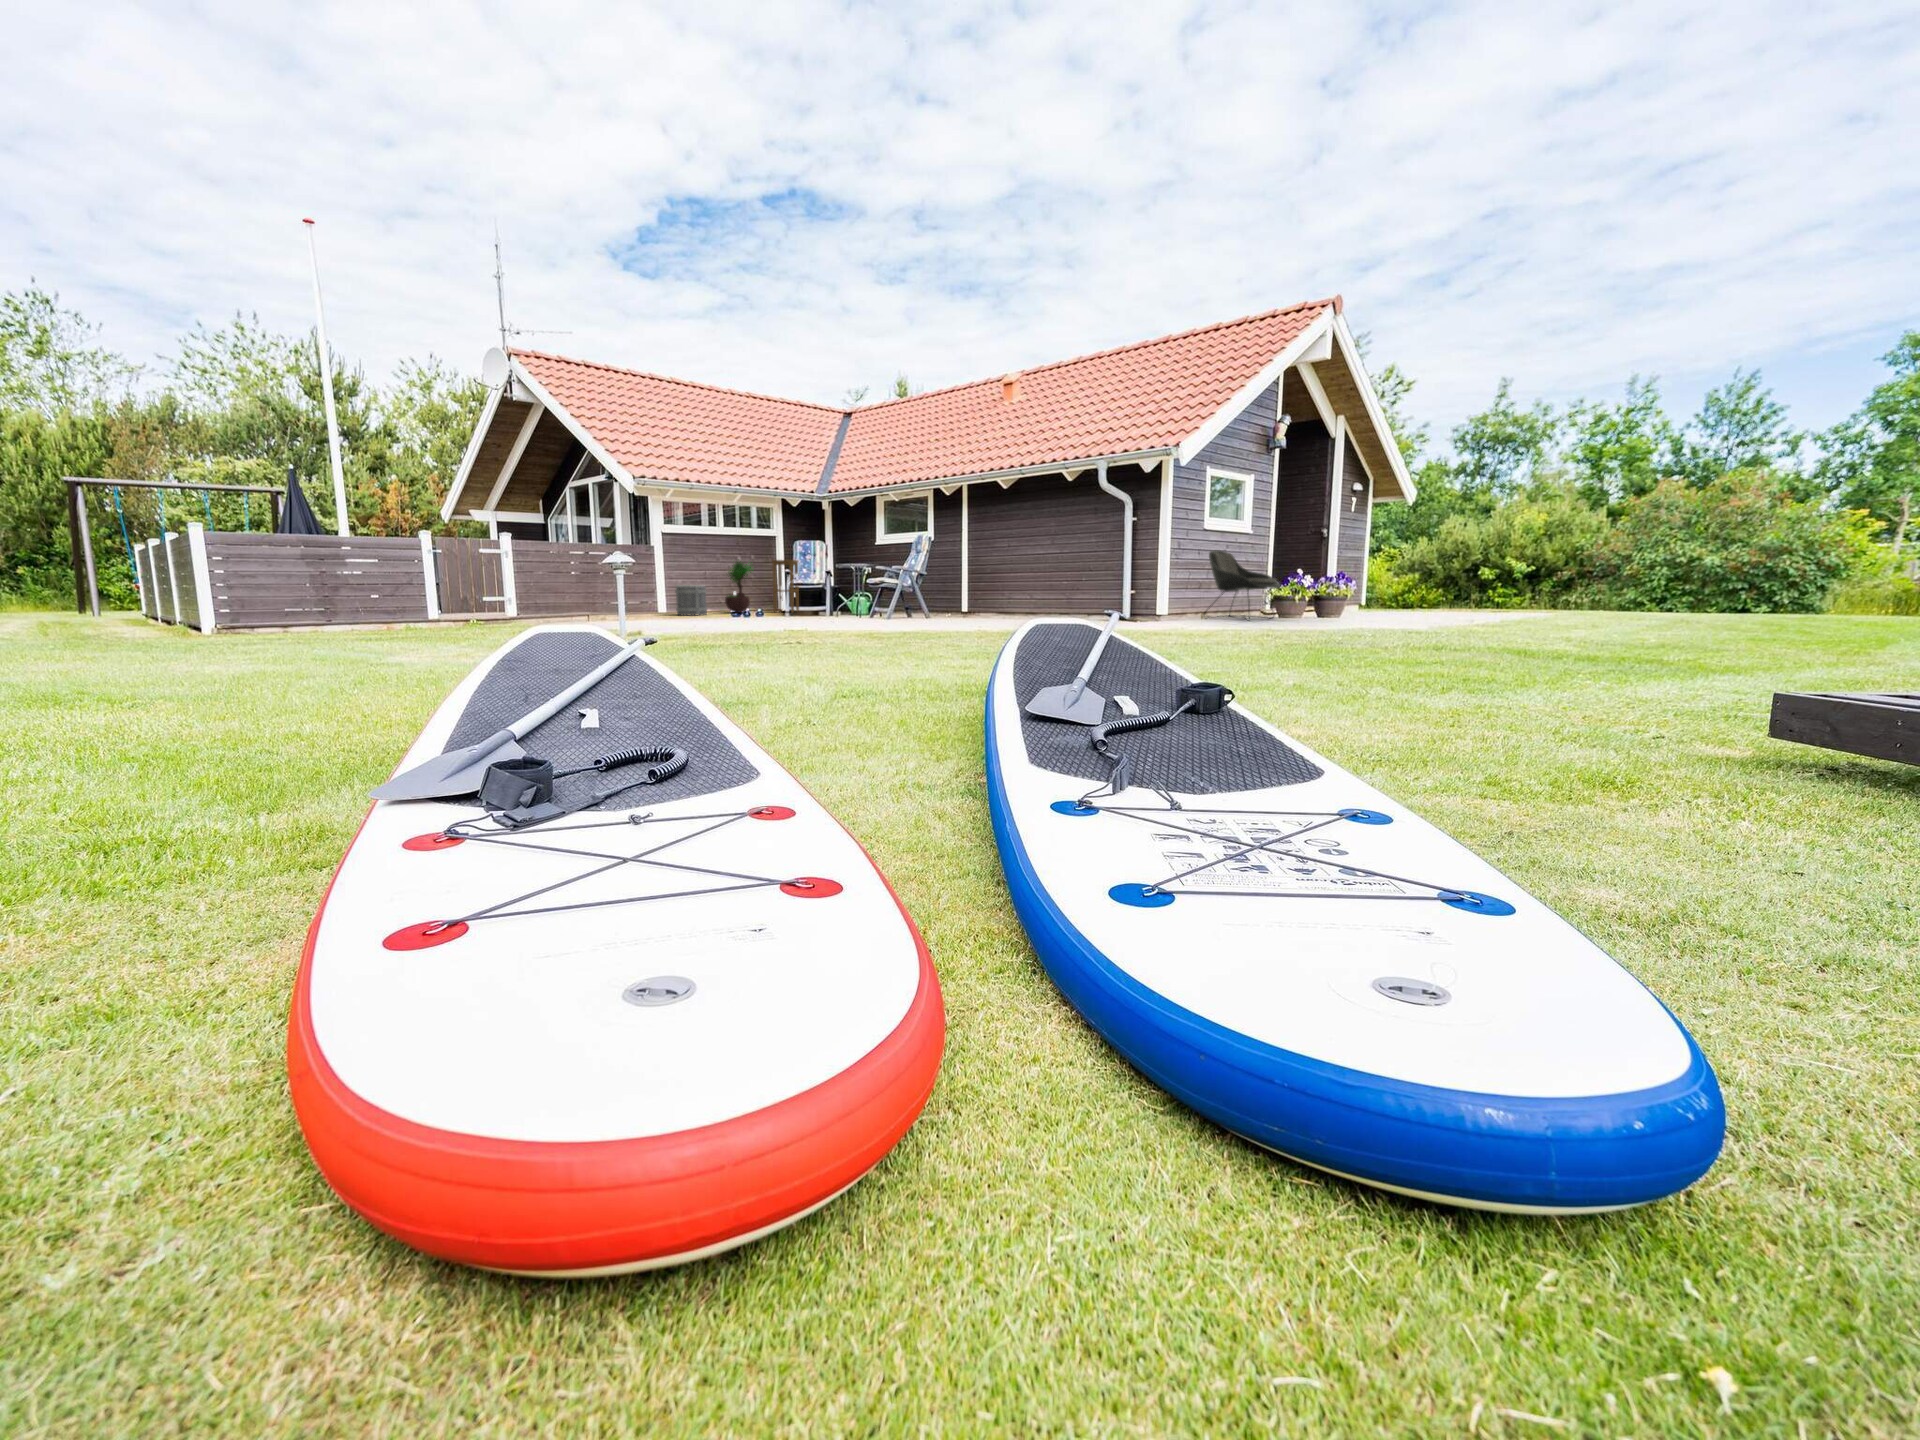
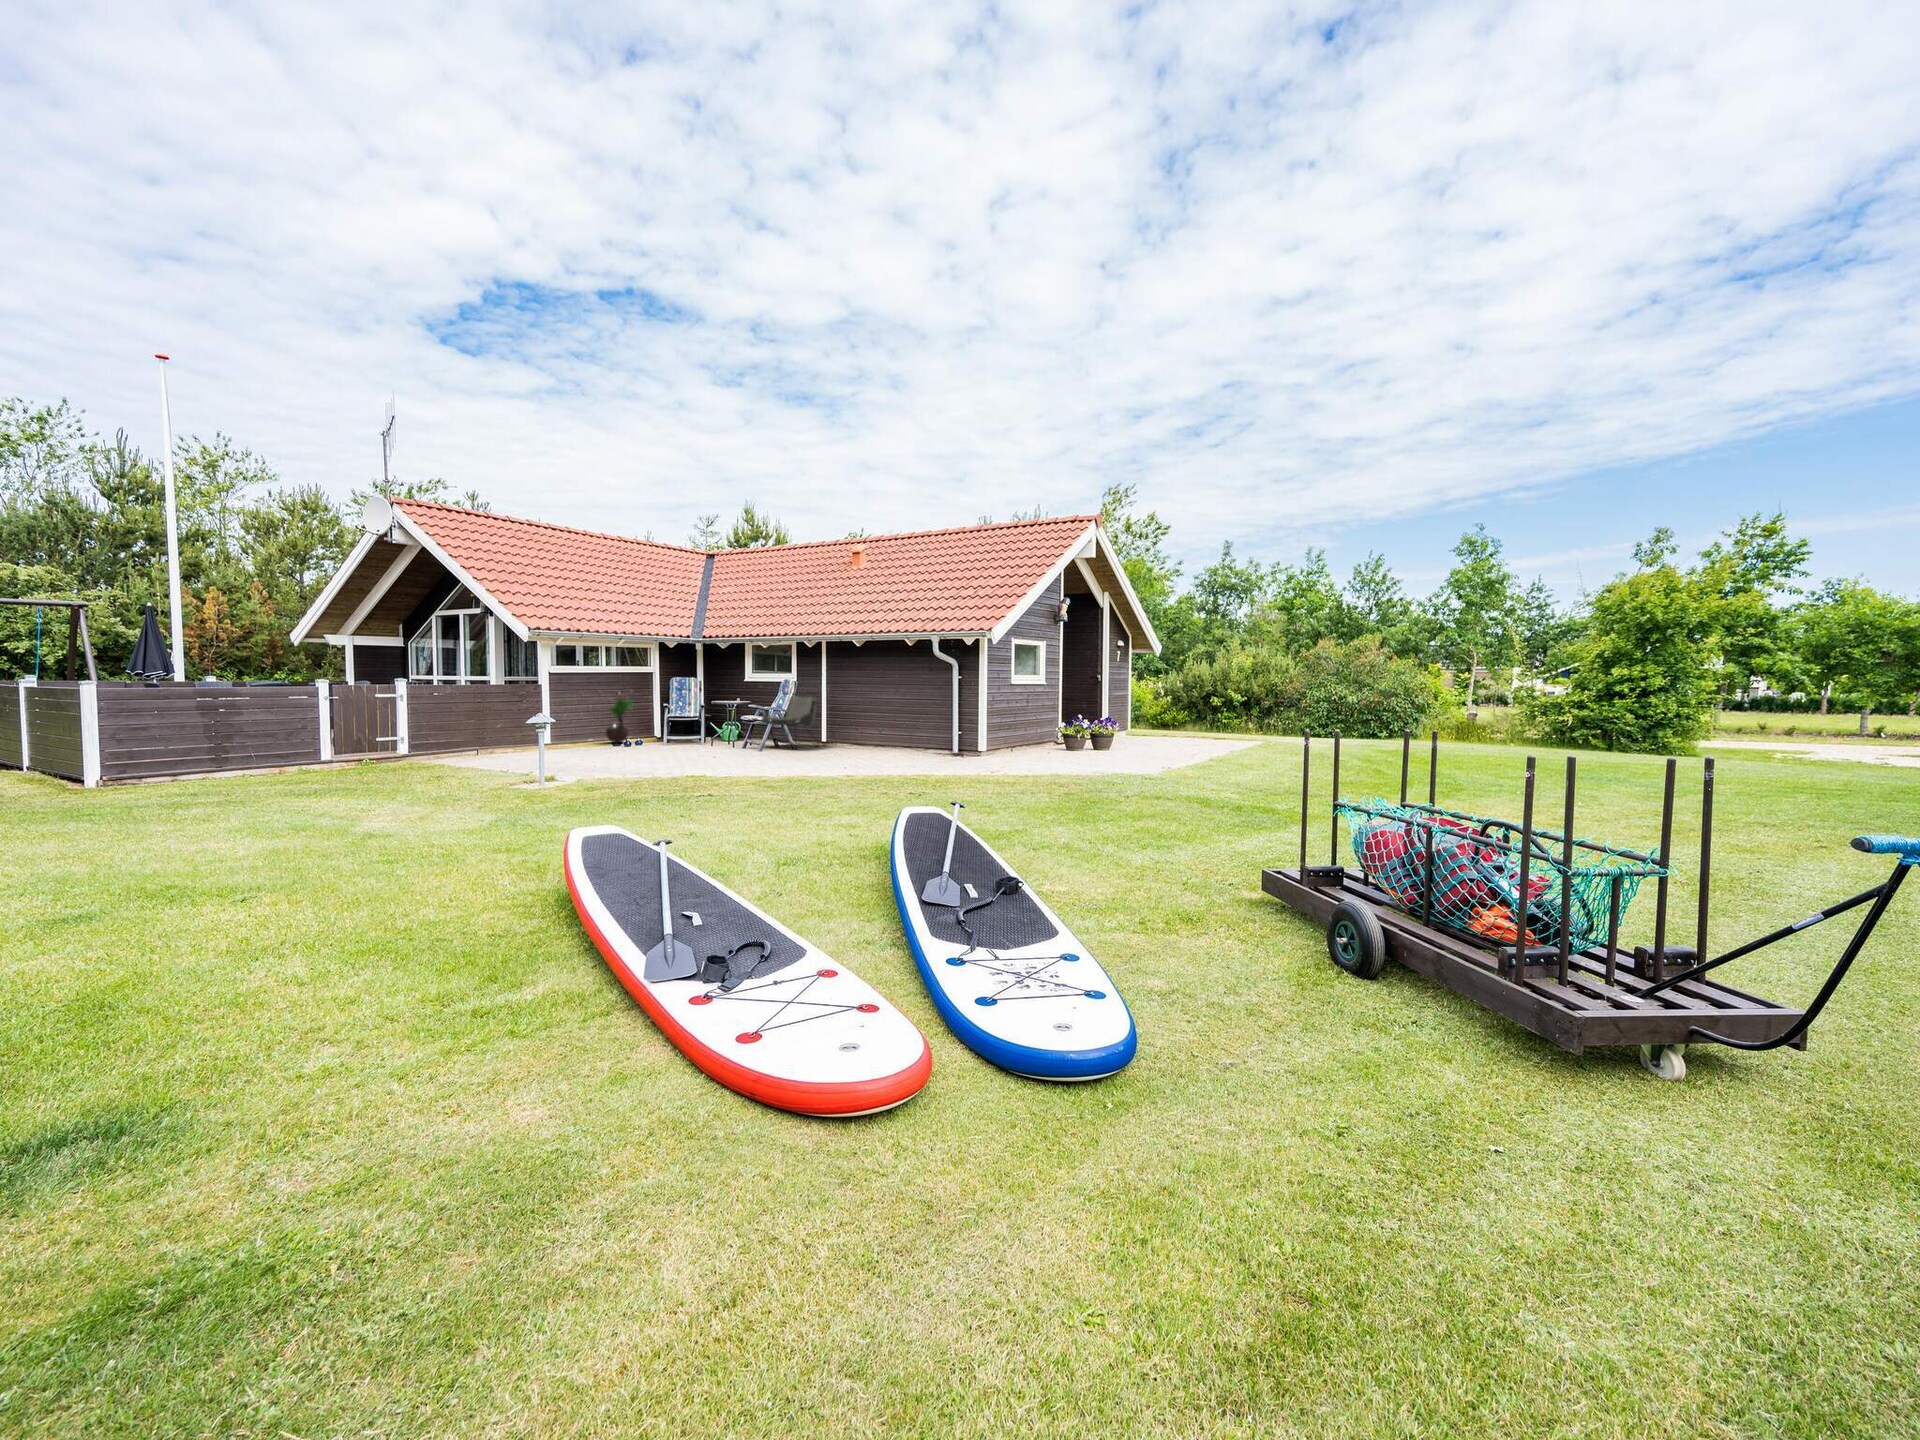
lounge chair: present [1205,550,1280,620] -> present [762,695,817,747]
stool: present [772,560,799,613] -> none [650,697,675,743]
bucket: present [675,585,707,615] -> none [561,720,591,747]

